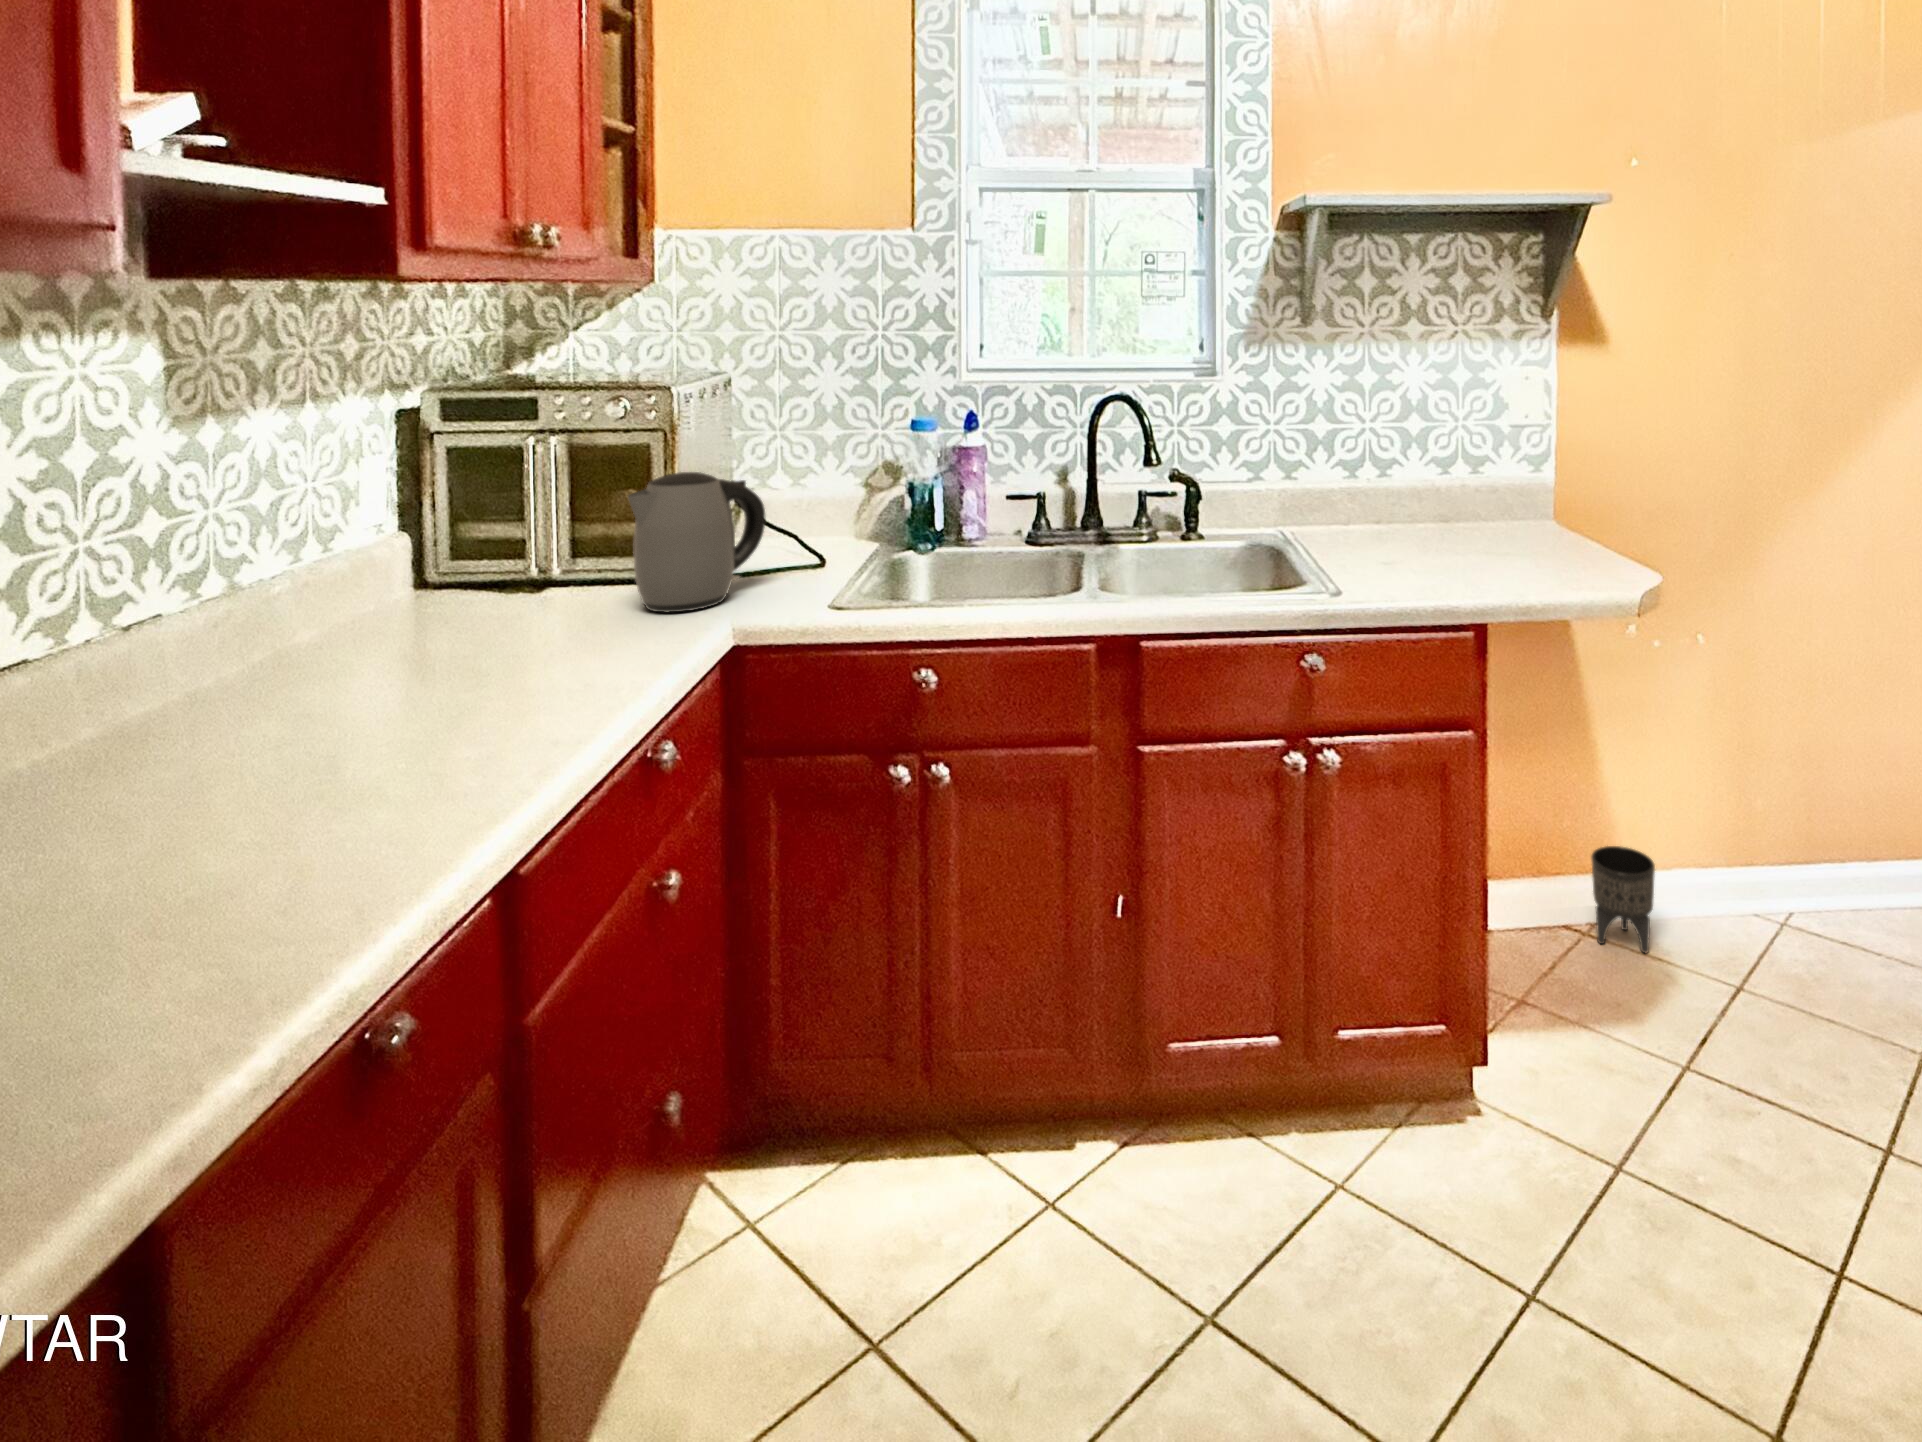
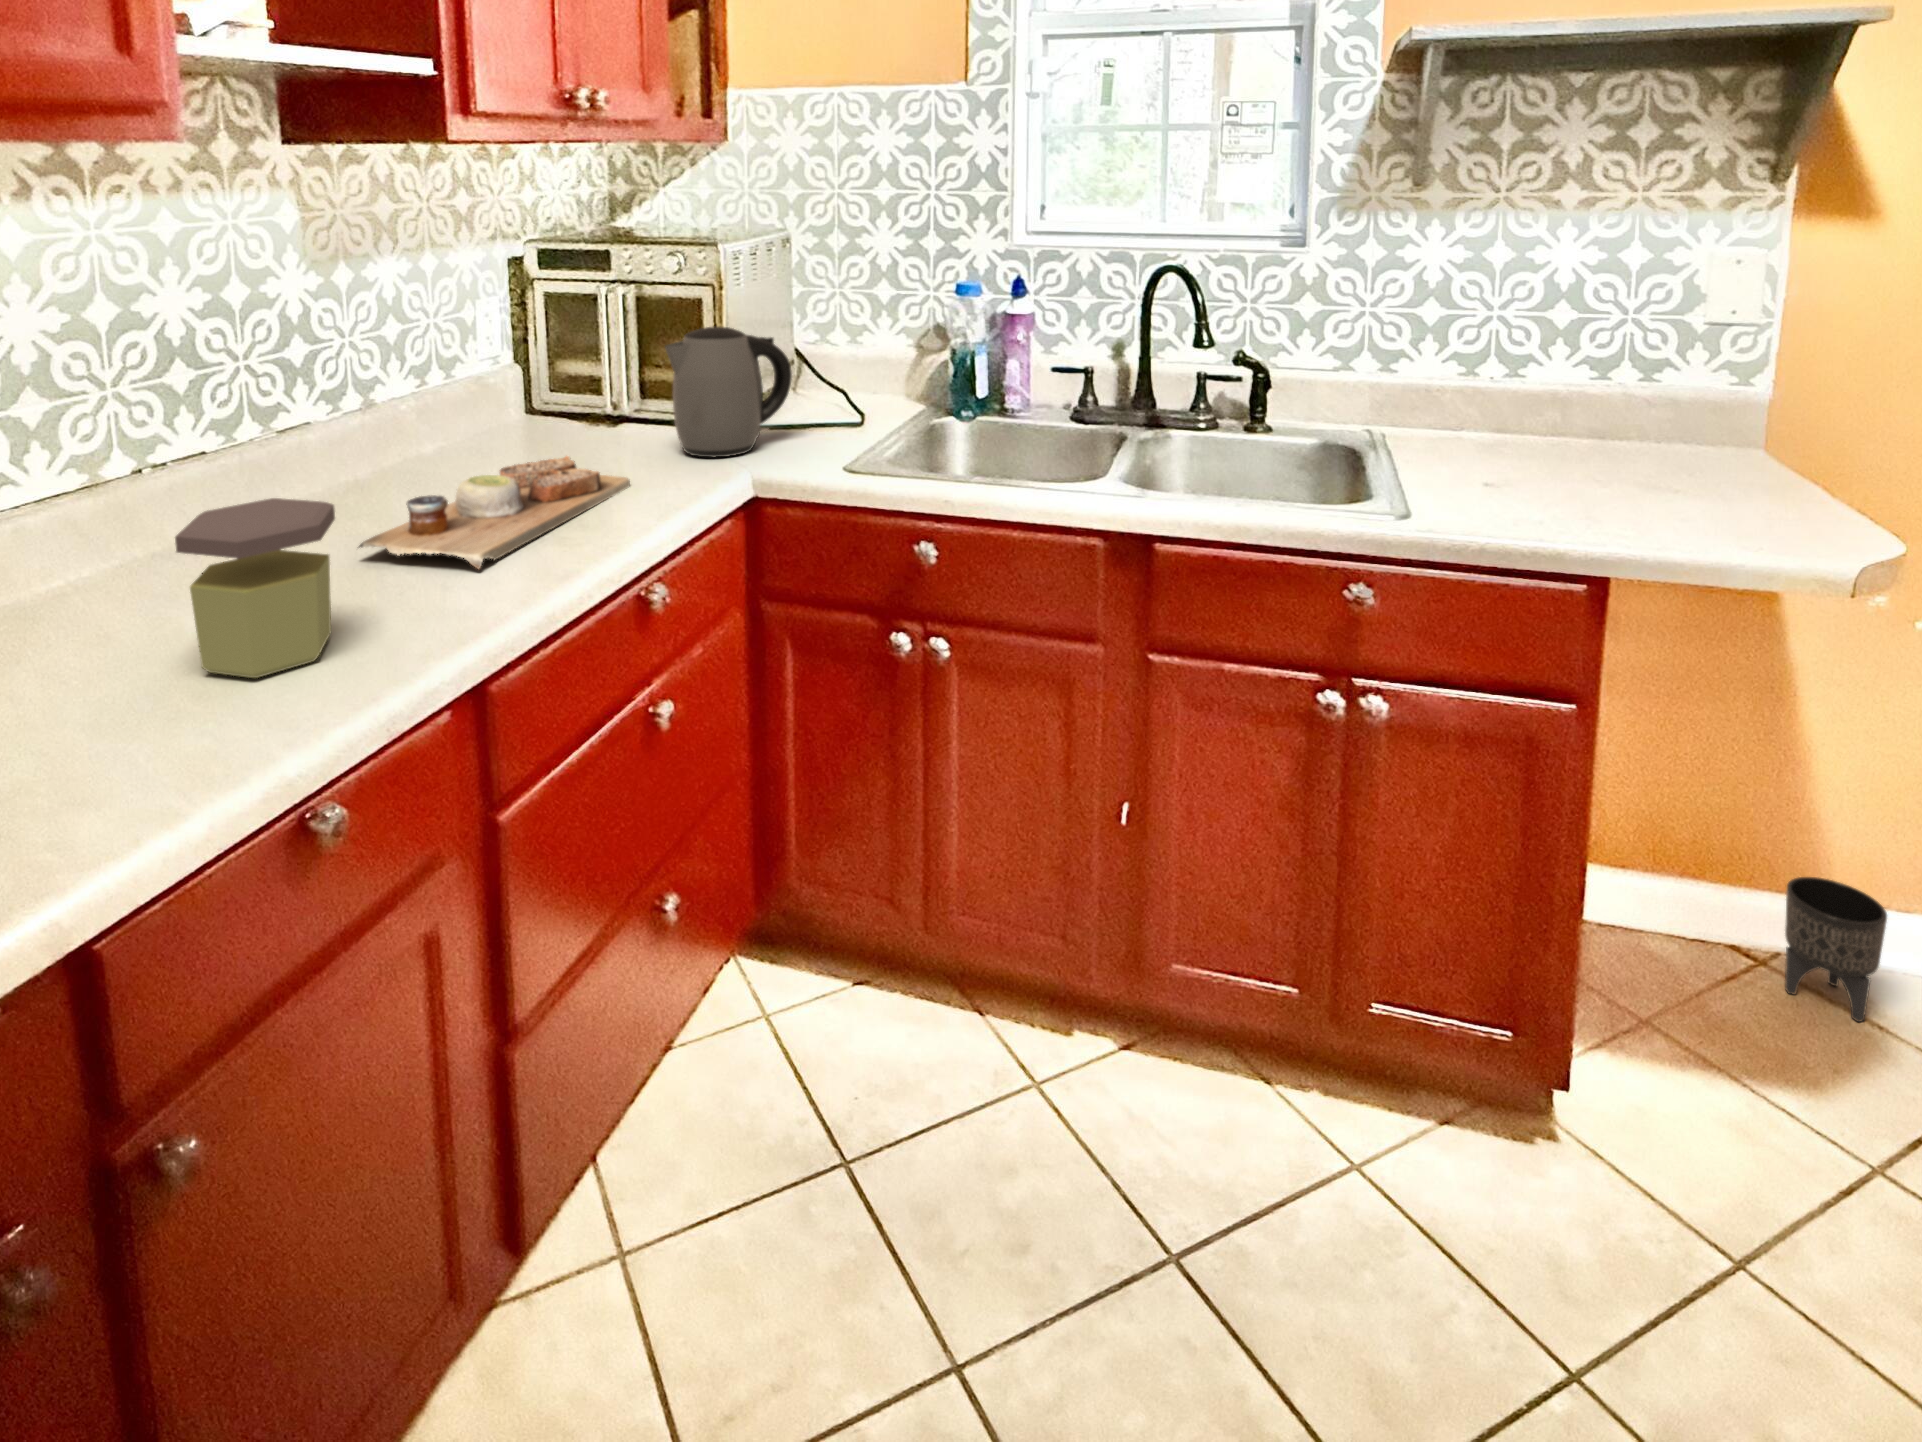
cutting board: none [269,626,599,766] -> present [359,456,630,569]
jar: none [75,702,296,947] -> present [175,498,335,678]

